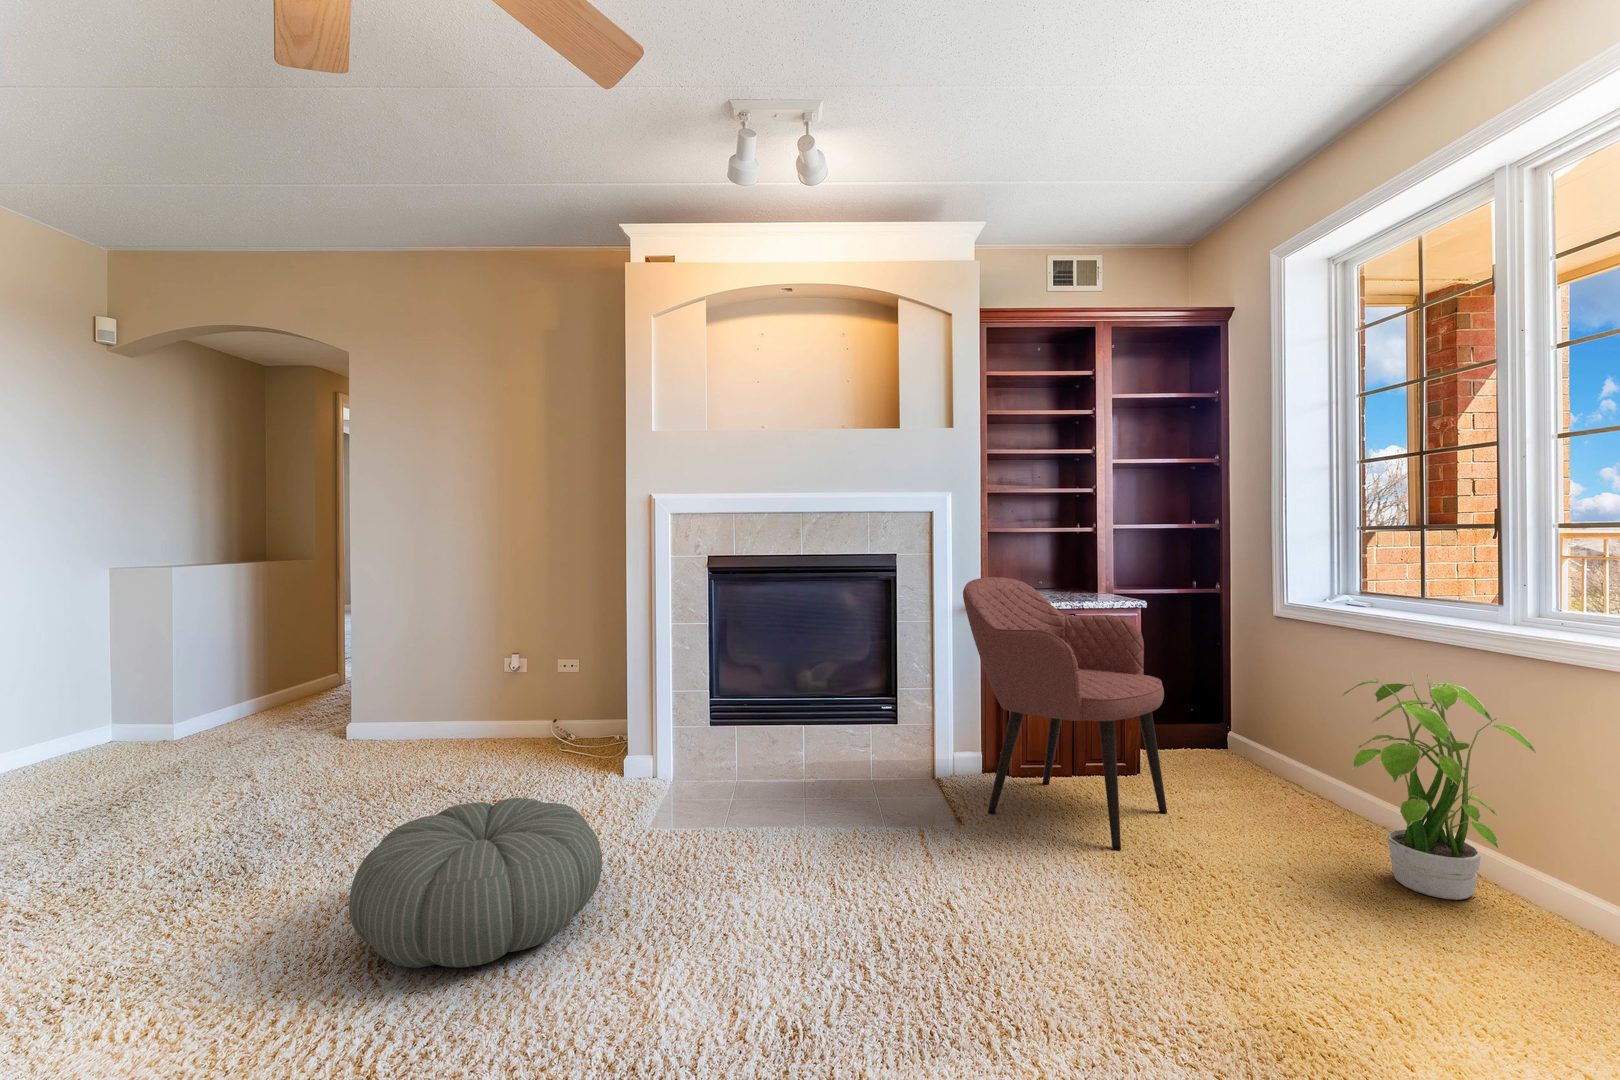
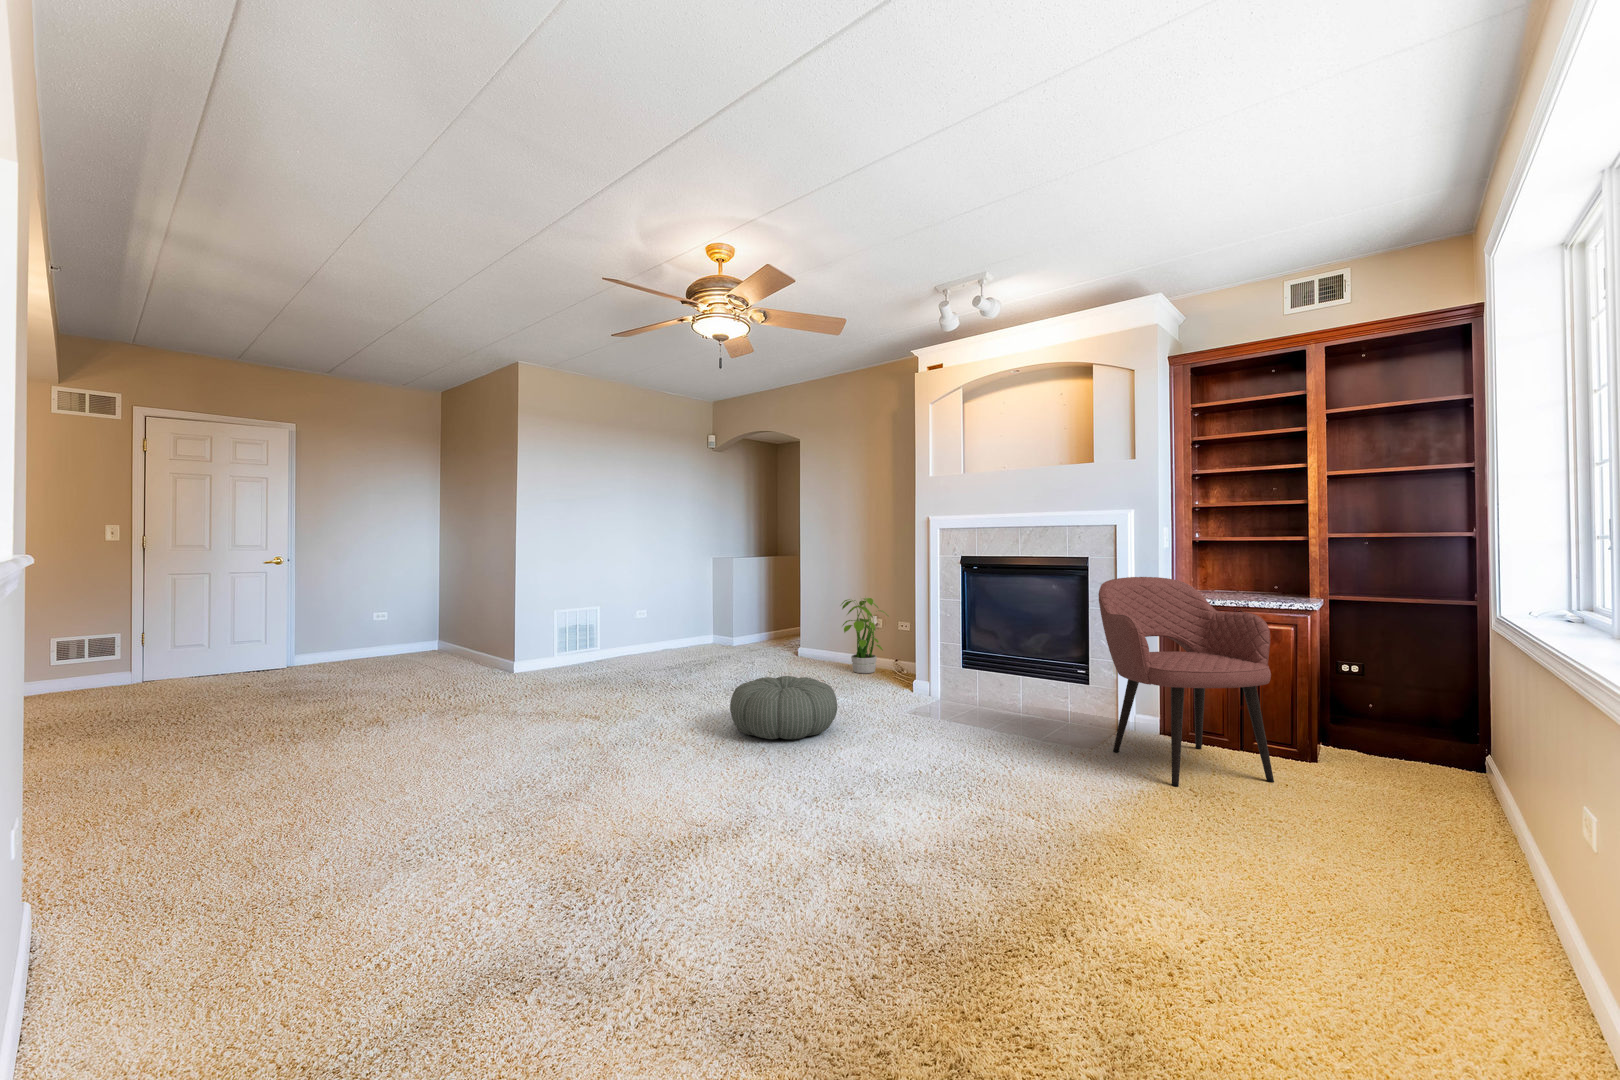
potted plant: present [1342,671,1535,900] -> present [840,598,889,673]

